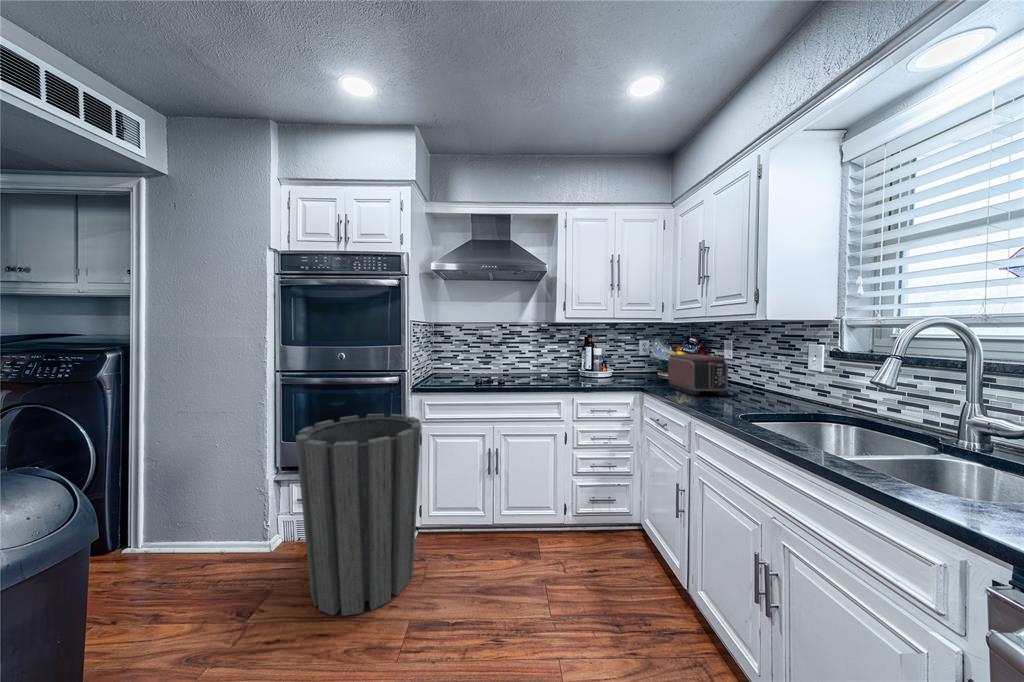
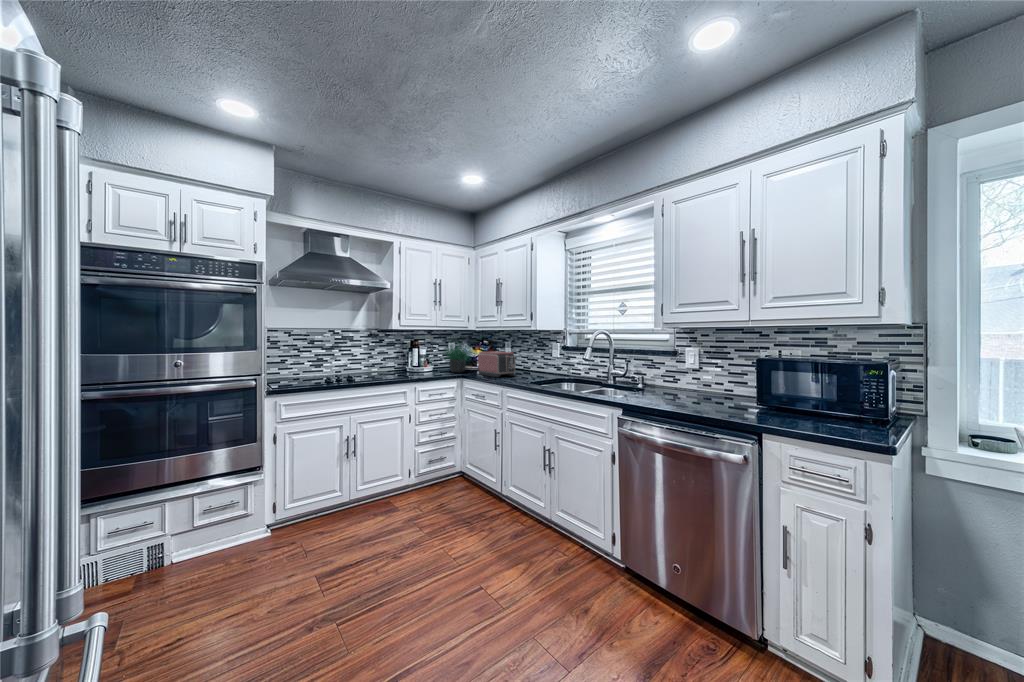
potted plant: none [616,331,670,381] -> present [445,346,469,373]
trash can: present [296,414,421,616] -> none [183,413,311,592]

